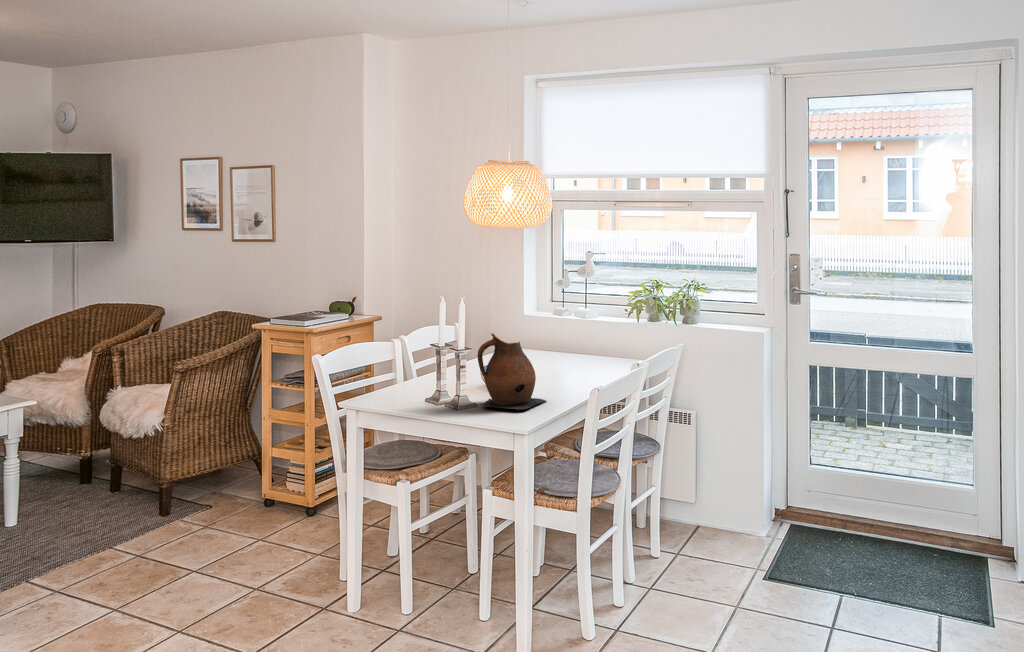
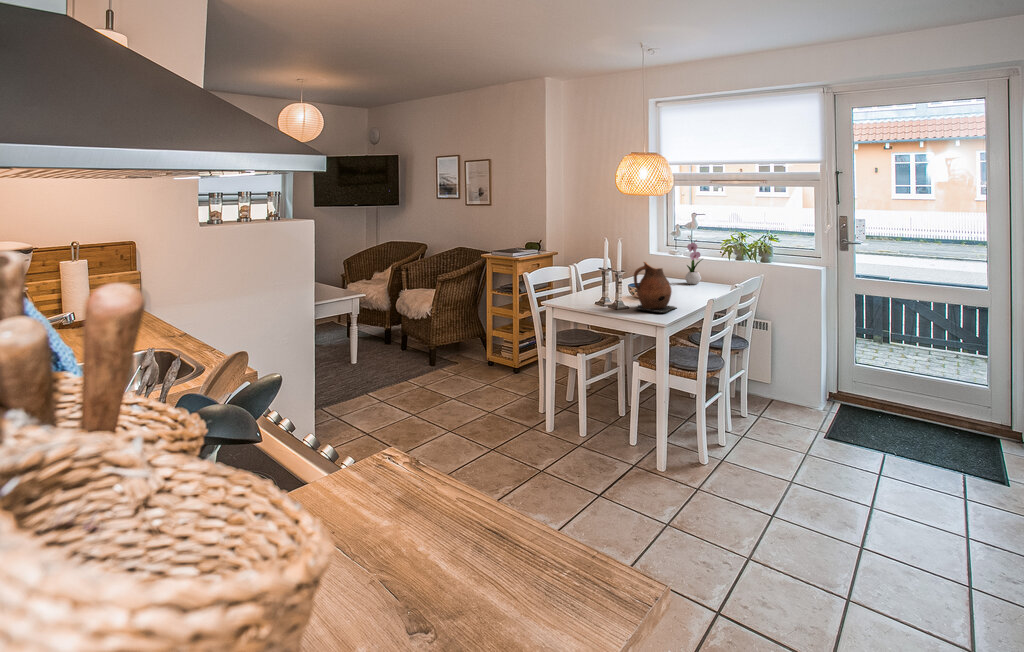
flower arrangement: none [570,287,597,362] -> present [685,236,702,285]

